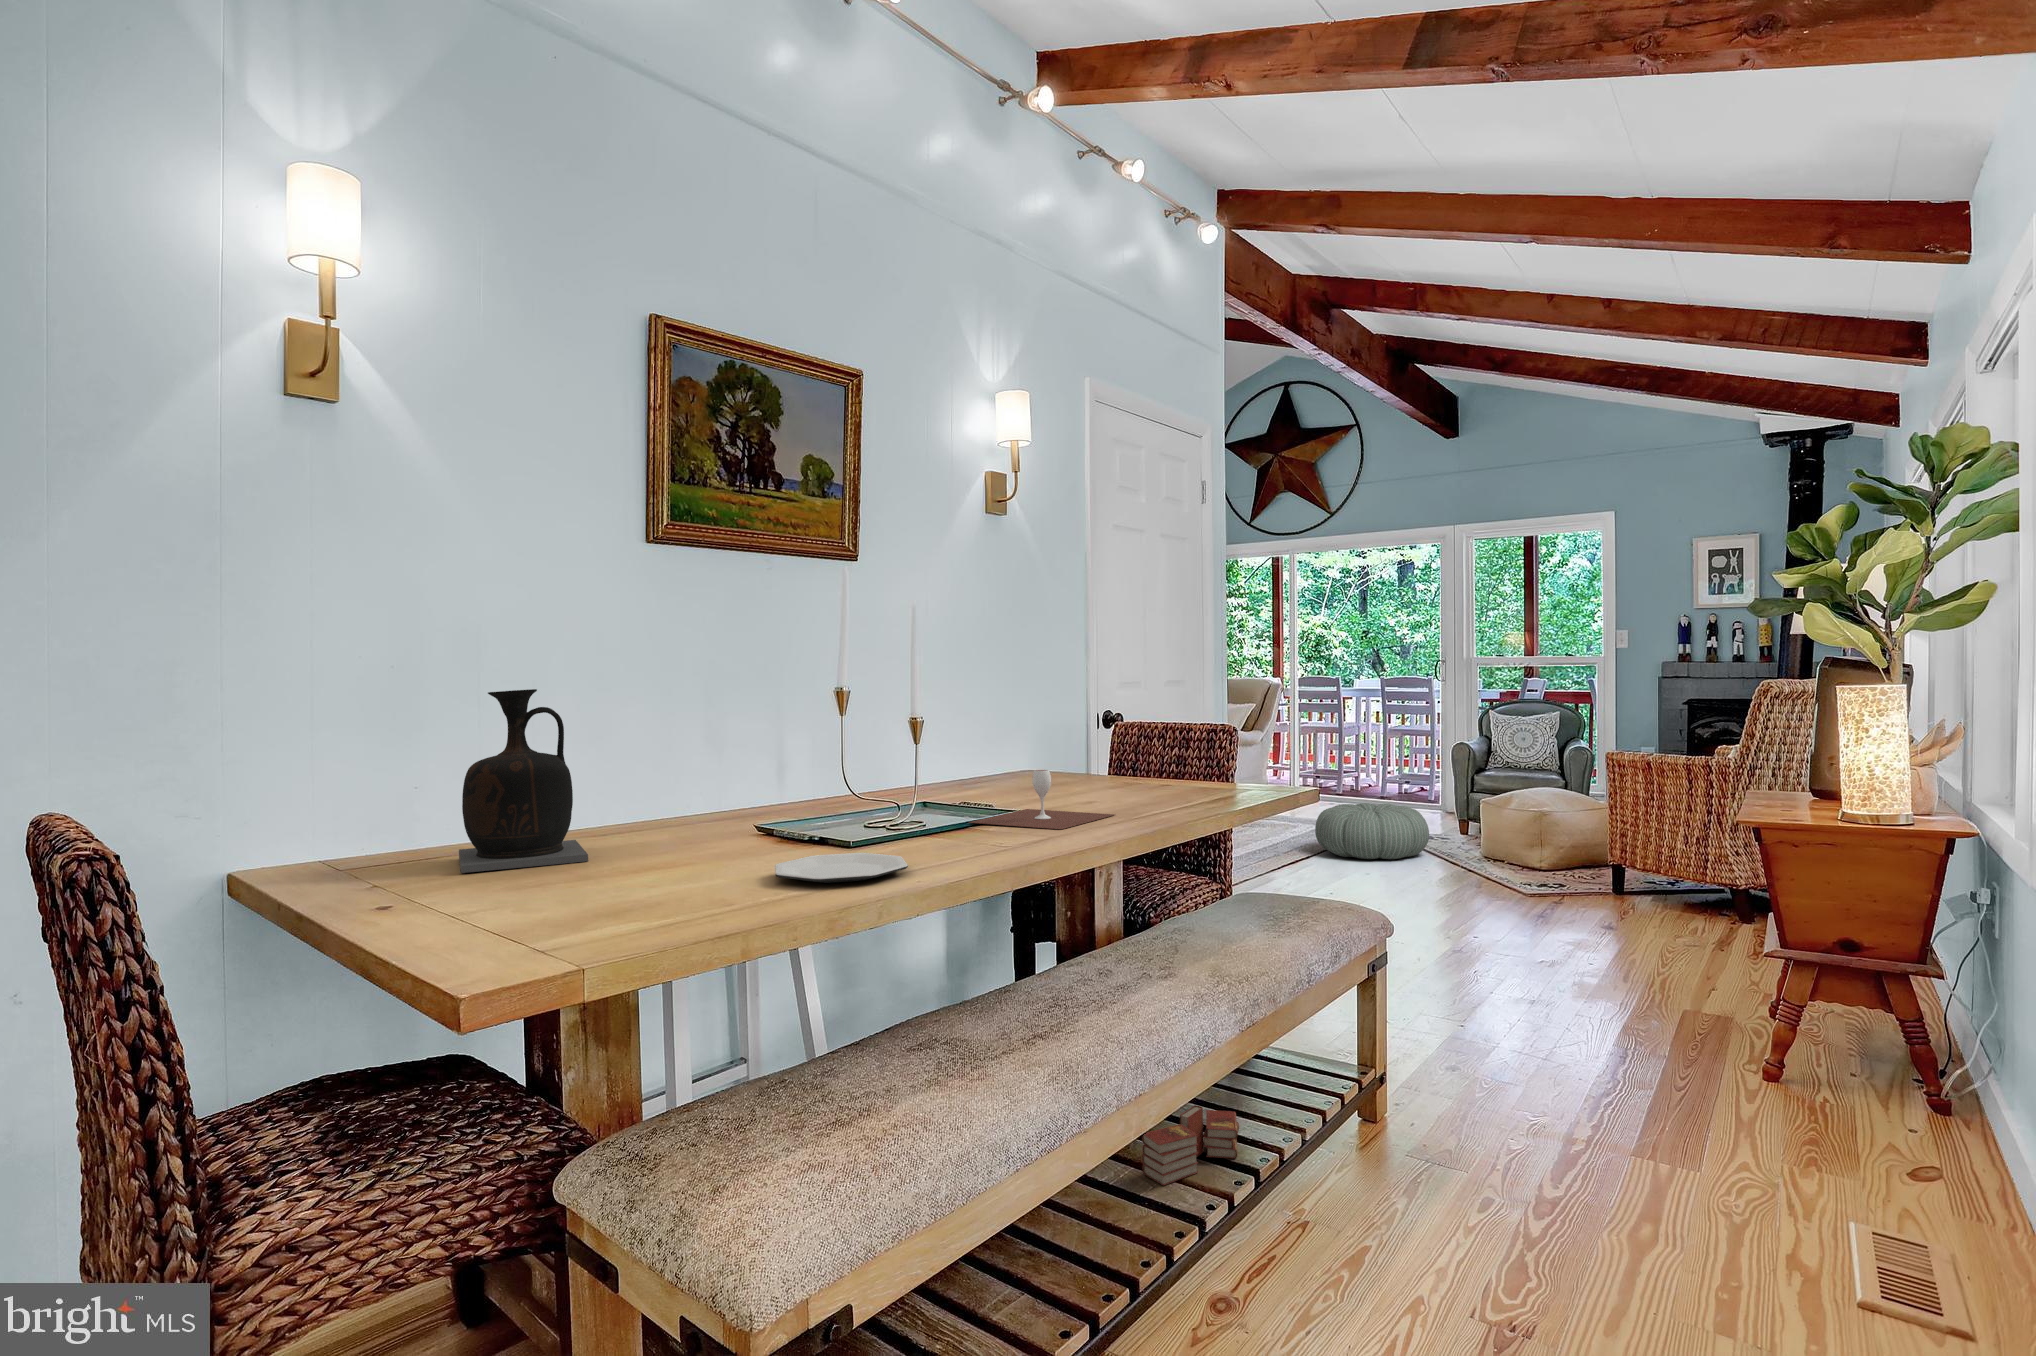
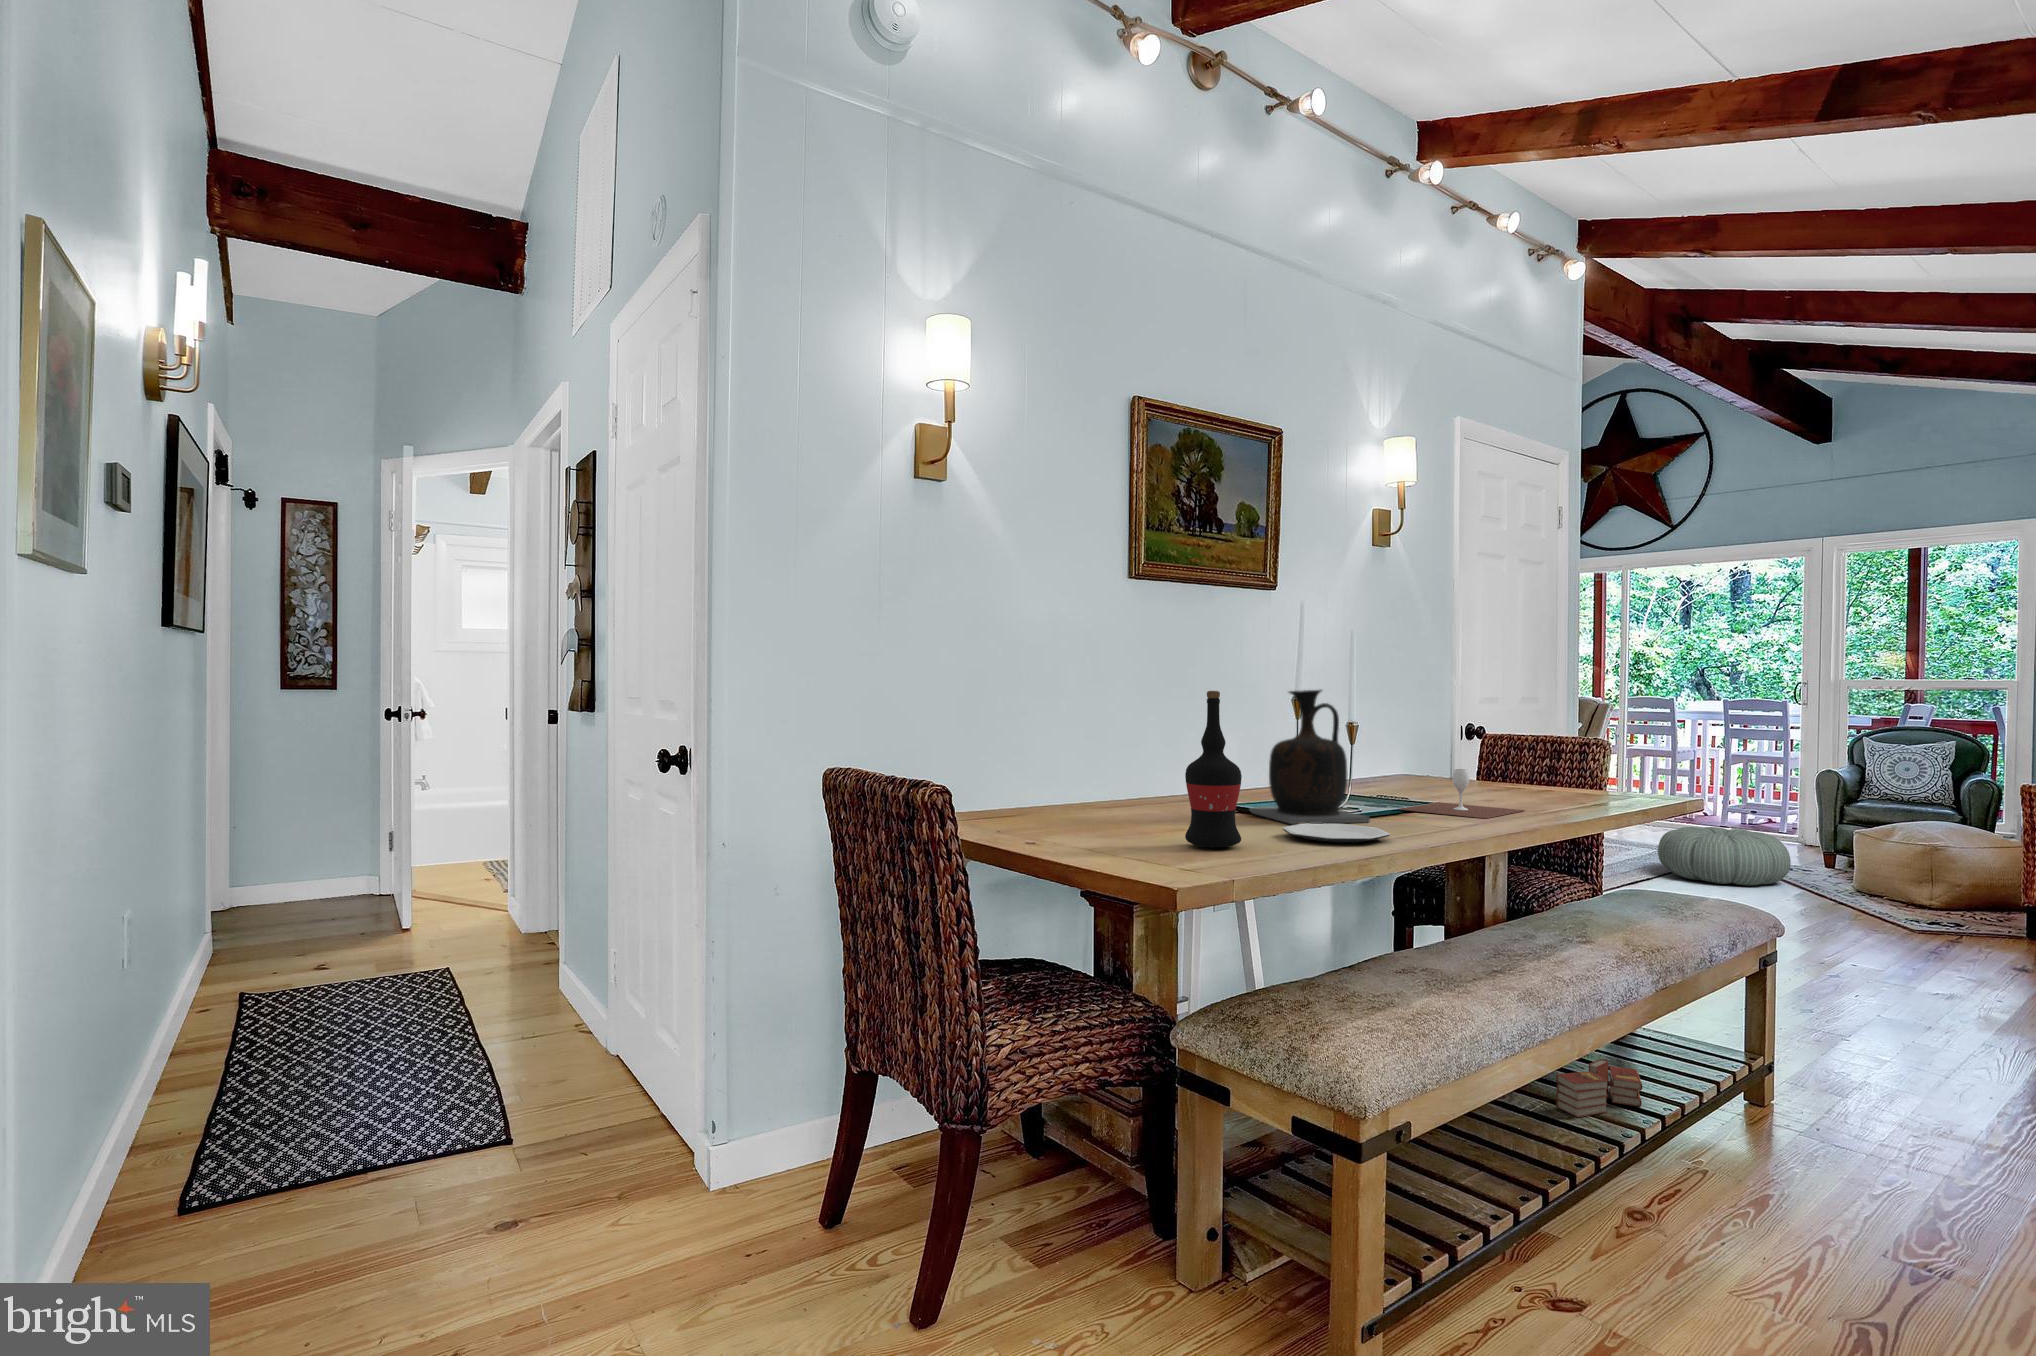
wine bottle: none [608,685,692,906] -> present [1185,691,1242,847]
vase: present [459,689,588,873] -> present [1251,690,1370,824]

